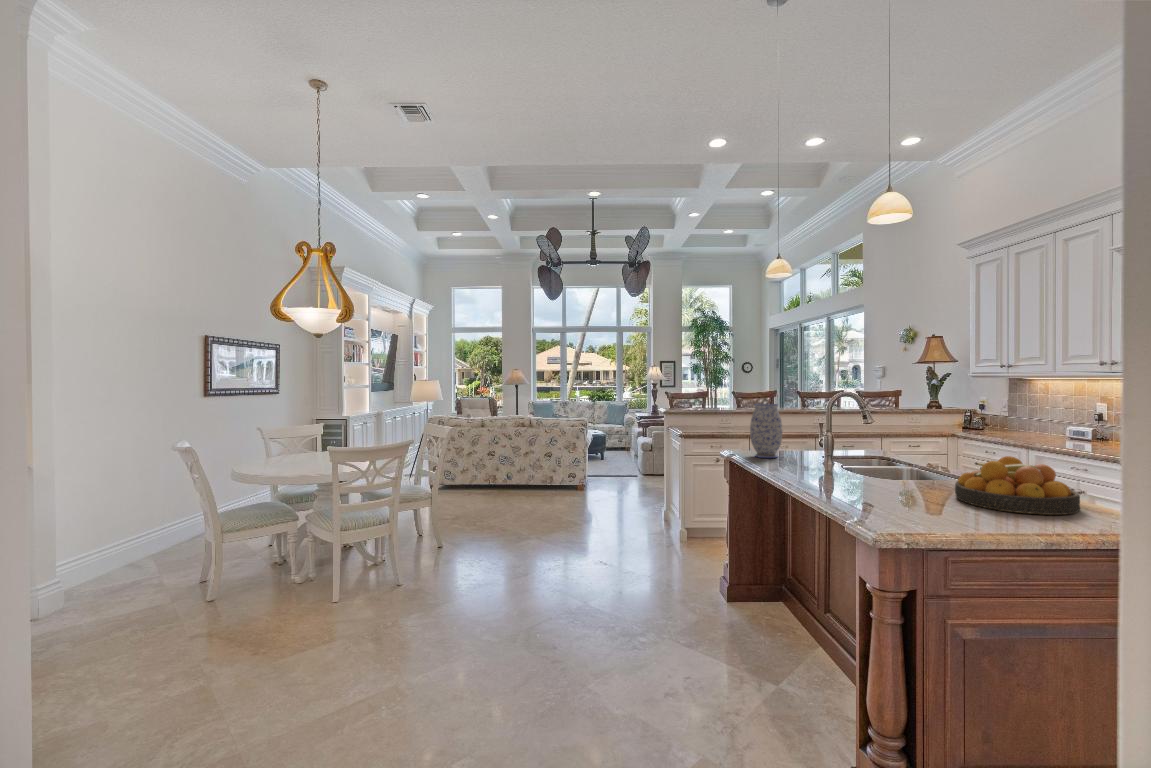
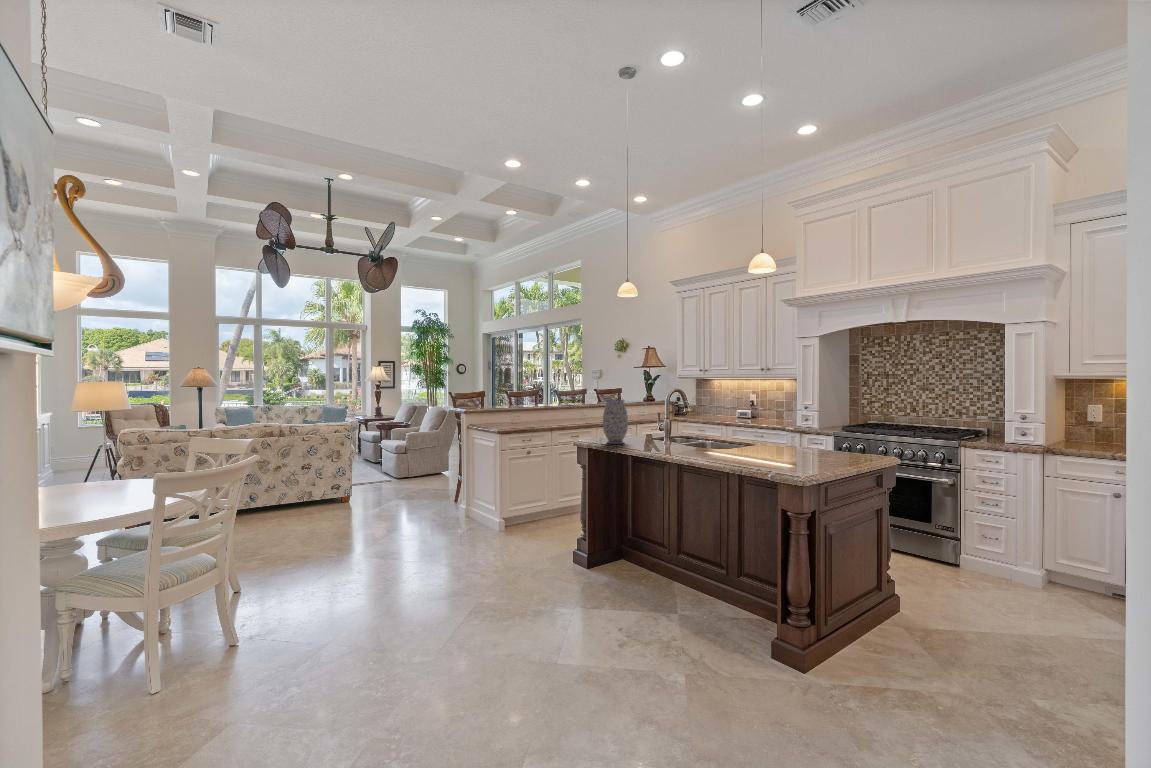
fruit bowl: present [955,456,1080,515] -> none [777,428,844,461]

